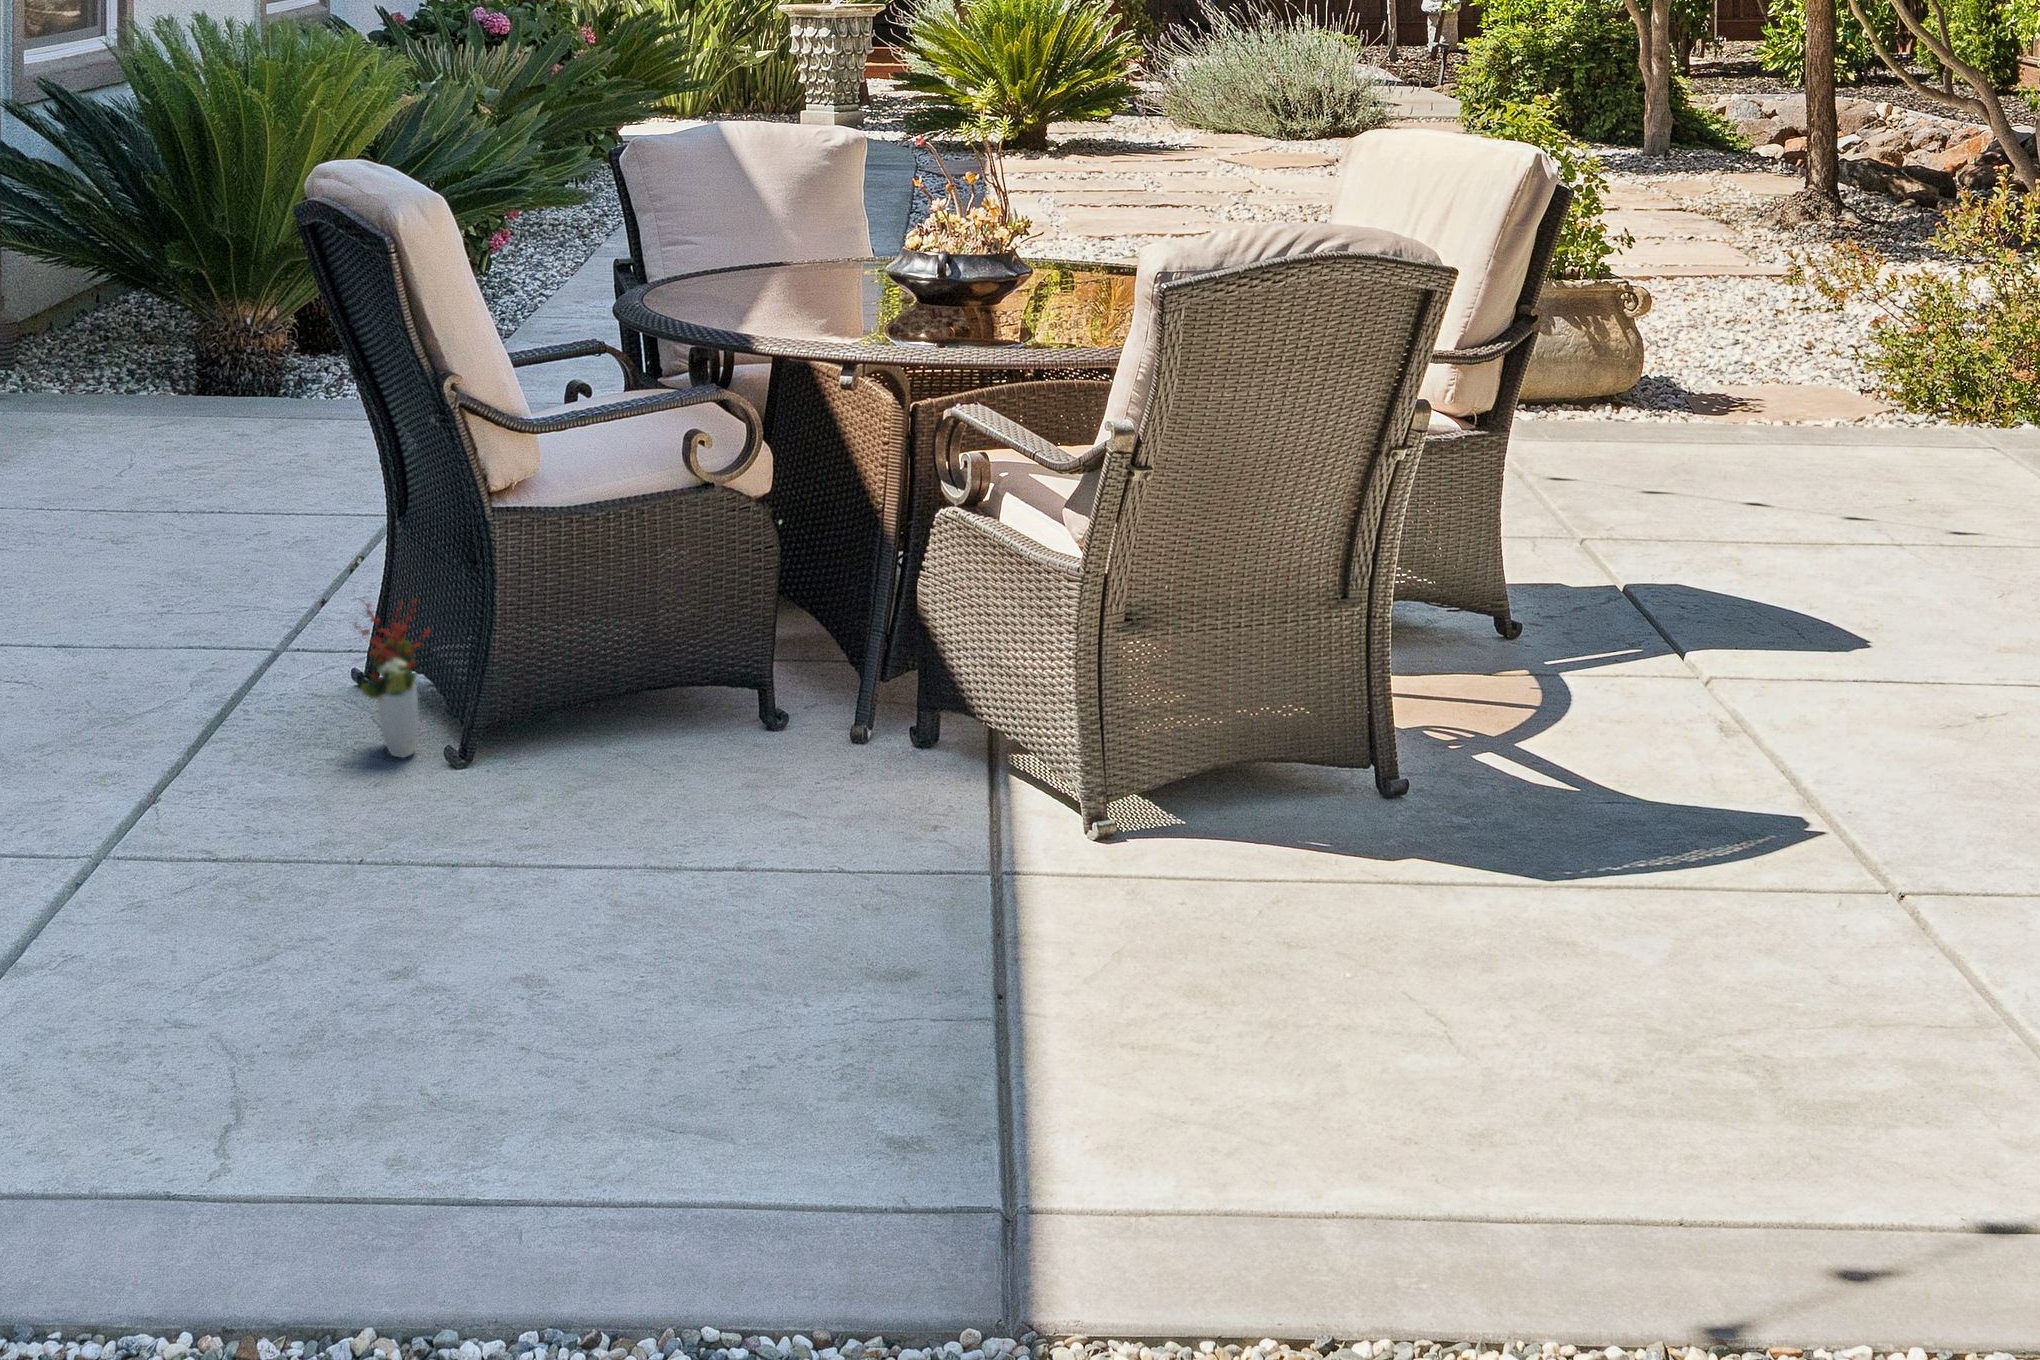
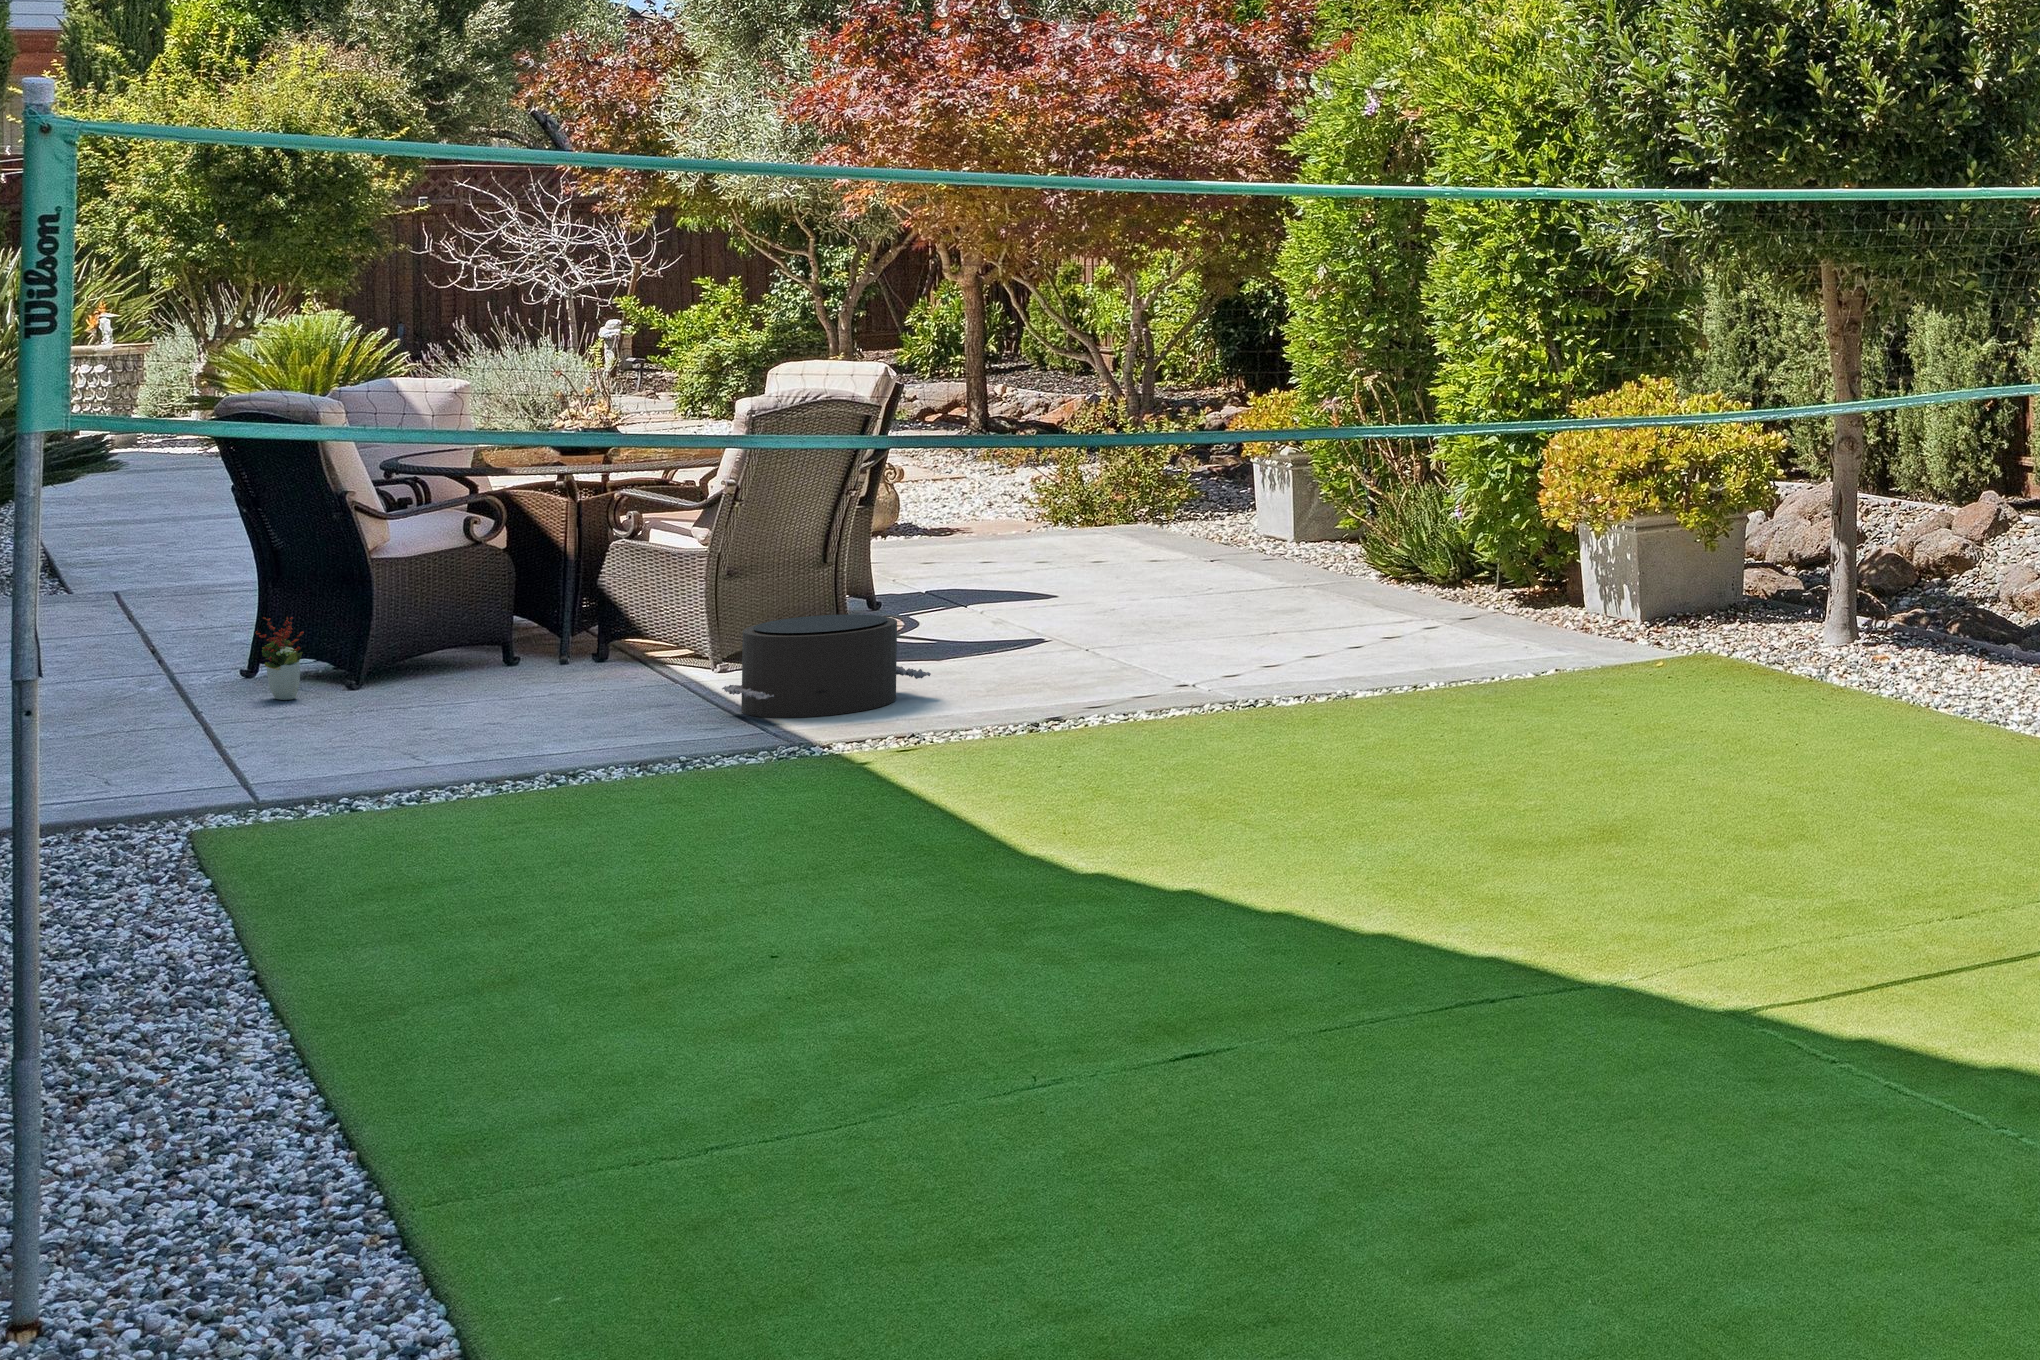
pouf: none [946,825,1411,1160] -> present [722,614,931,718]

